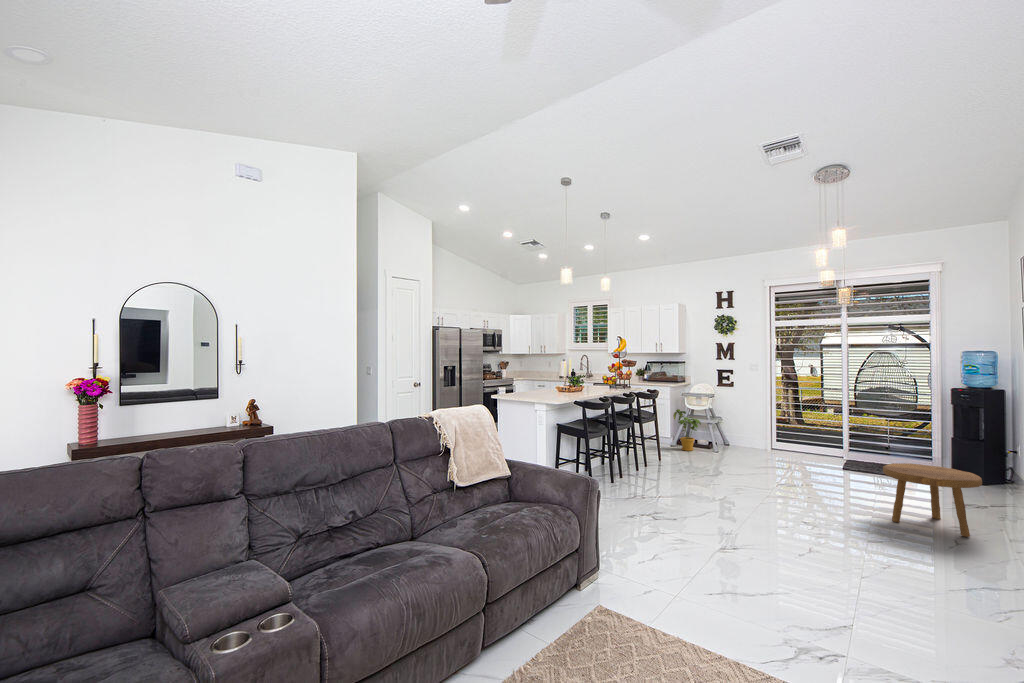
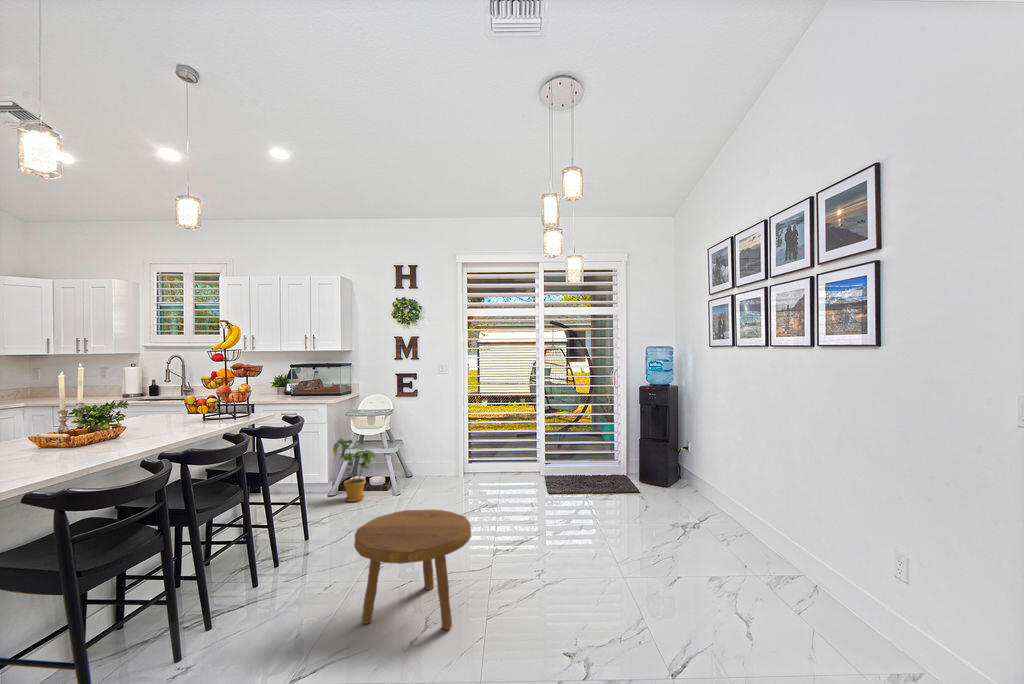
footstool: present [883,463,982,537] -> present [354,510,471,630]

